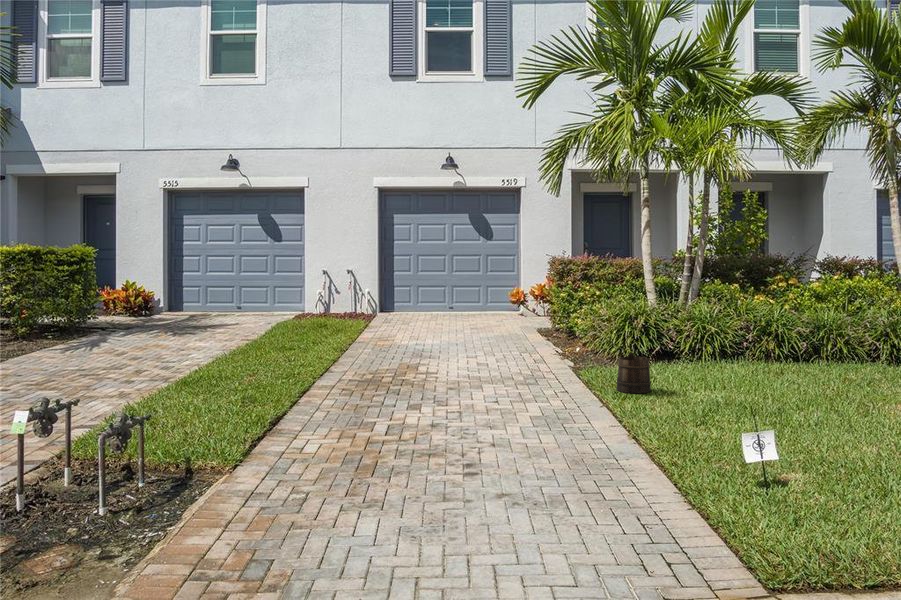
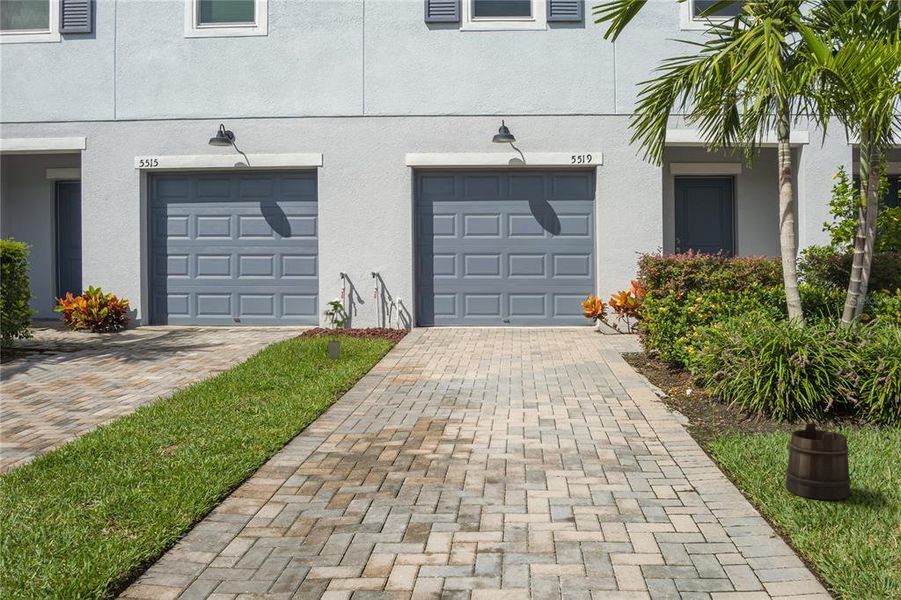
house plant: none [319,290,342,332] -> present [324,301,351,359]

